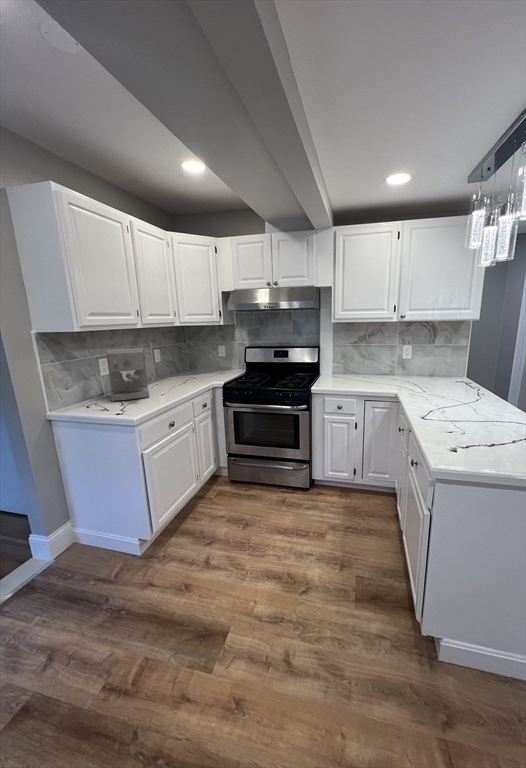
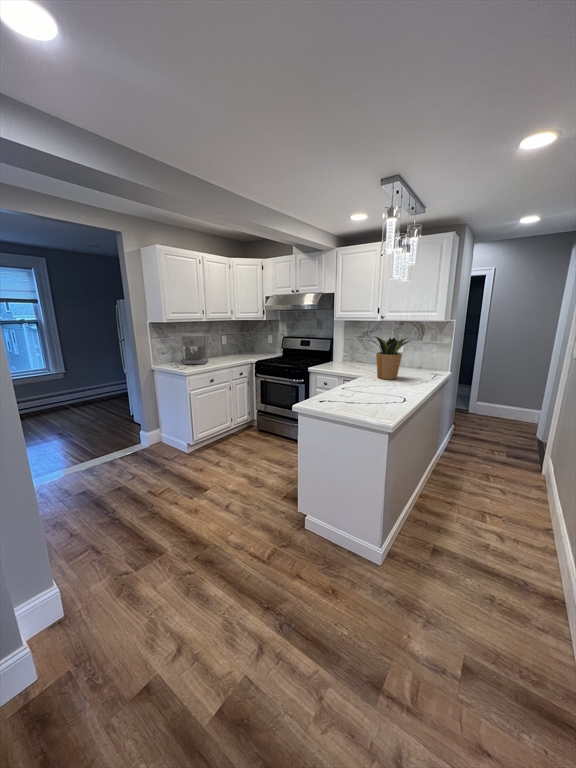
potted plant: none [418,339,475,397] -> present [370,337,409,380]

